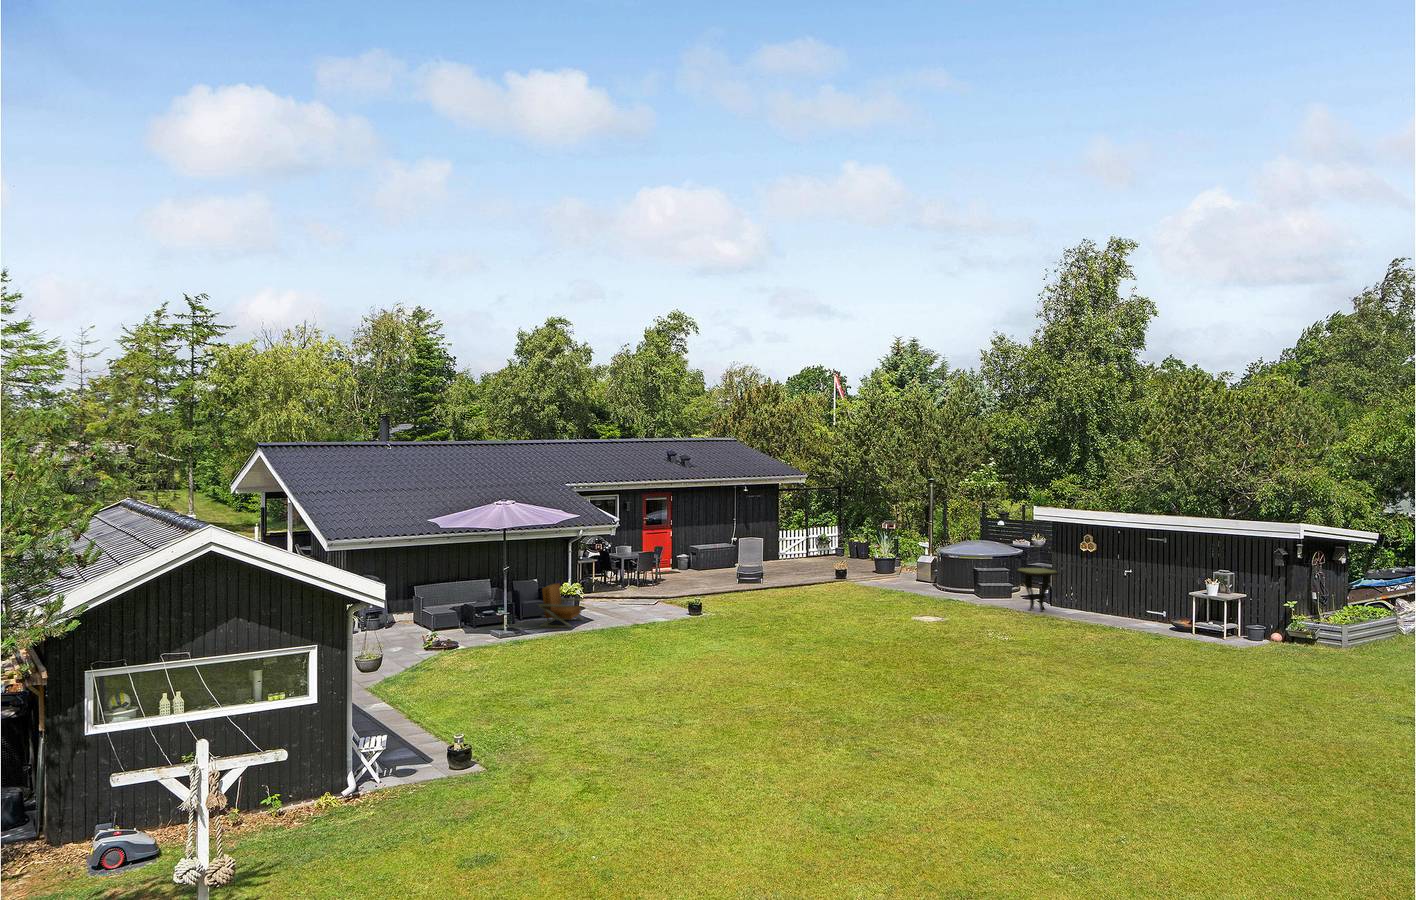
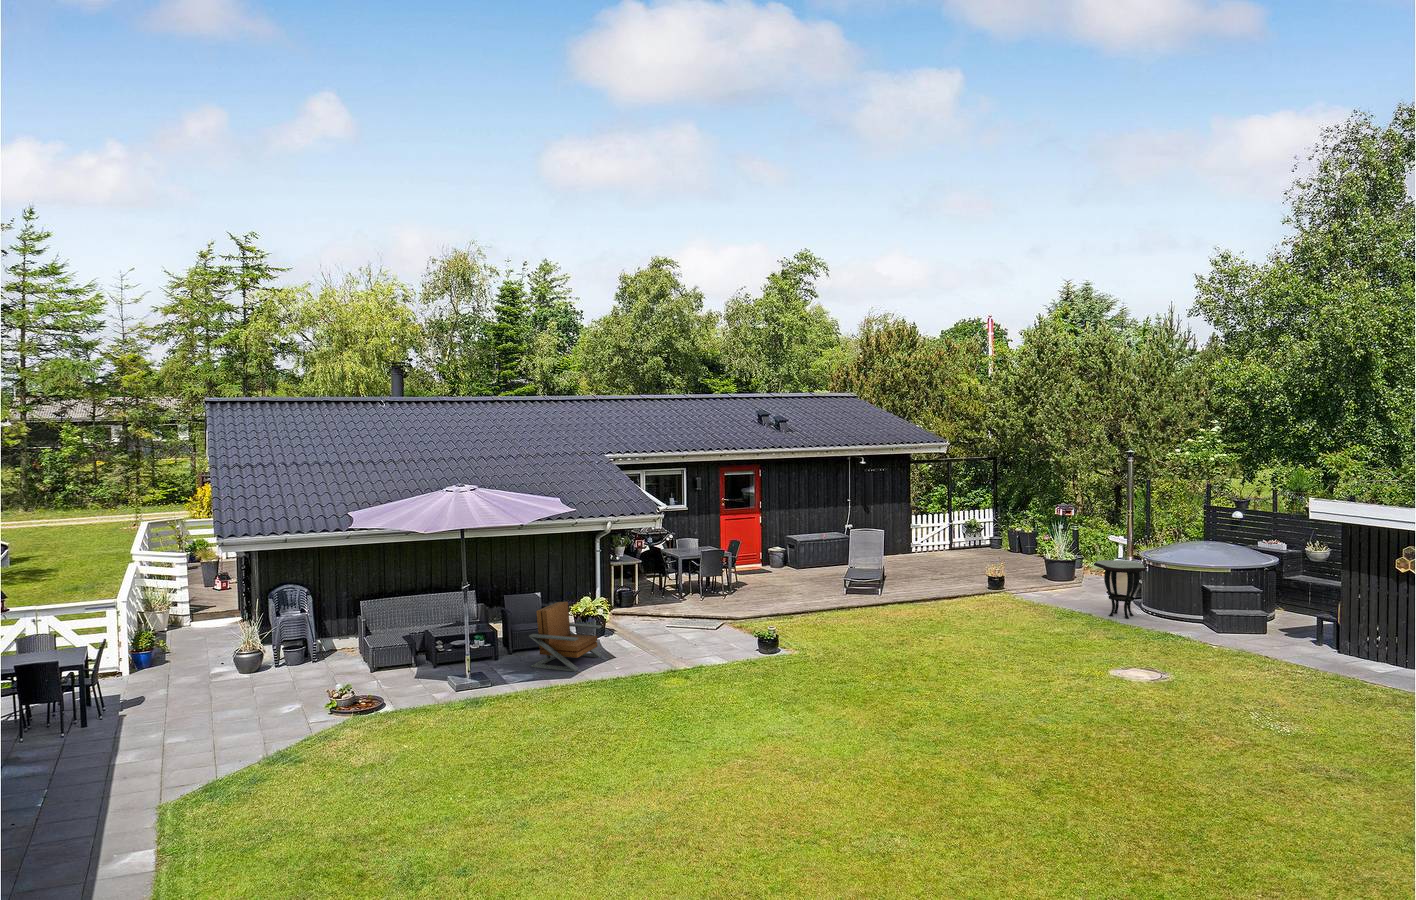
side table: present [1016,568,1058,611] -> present [1094,560,1146,619]

